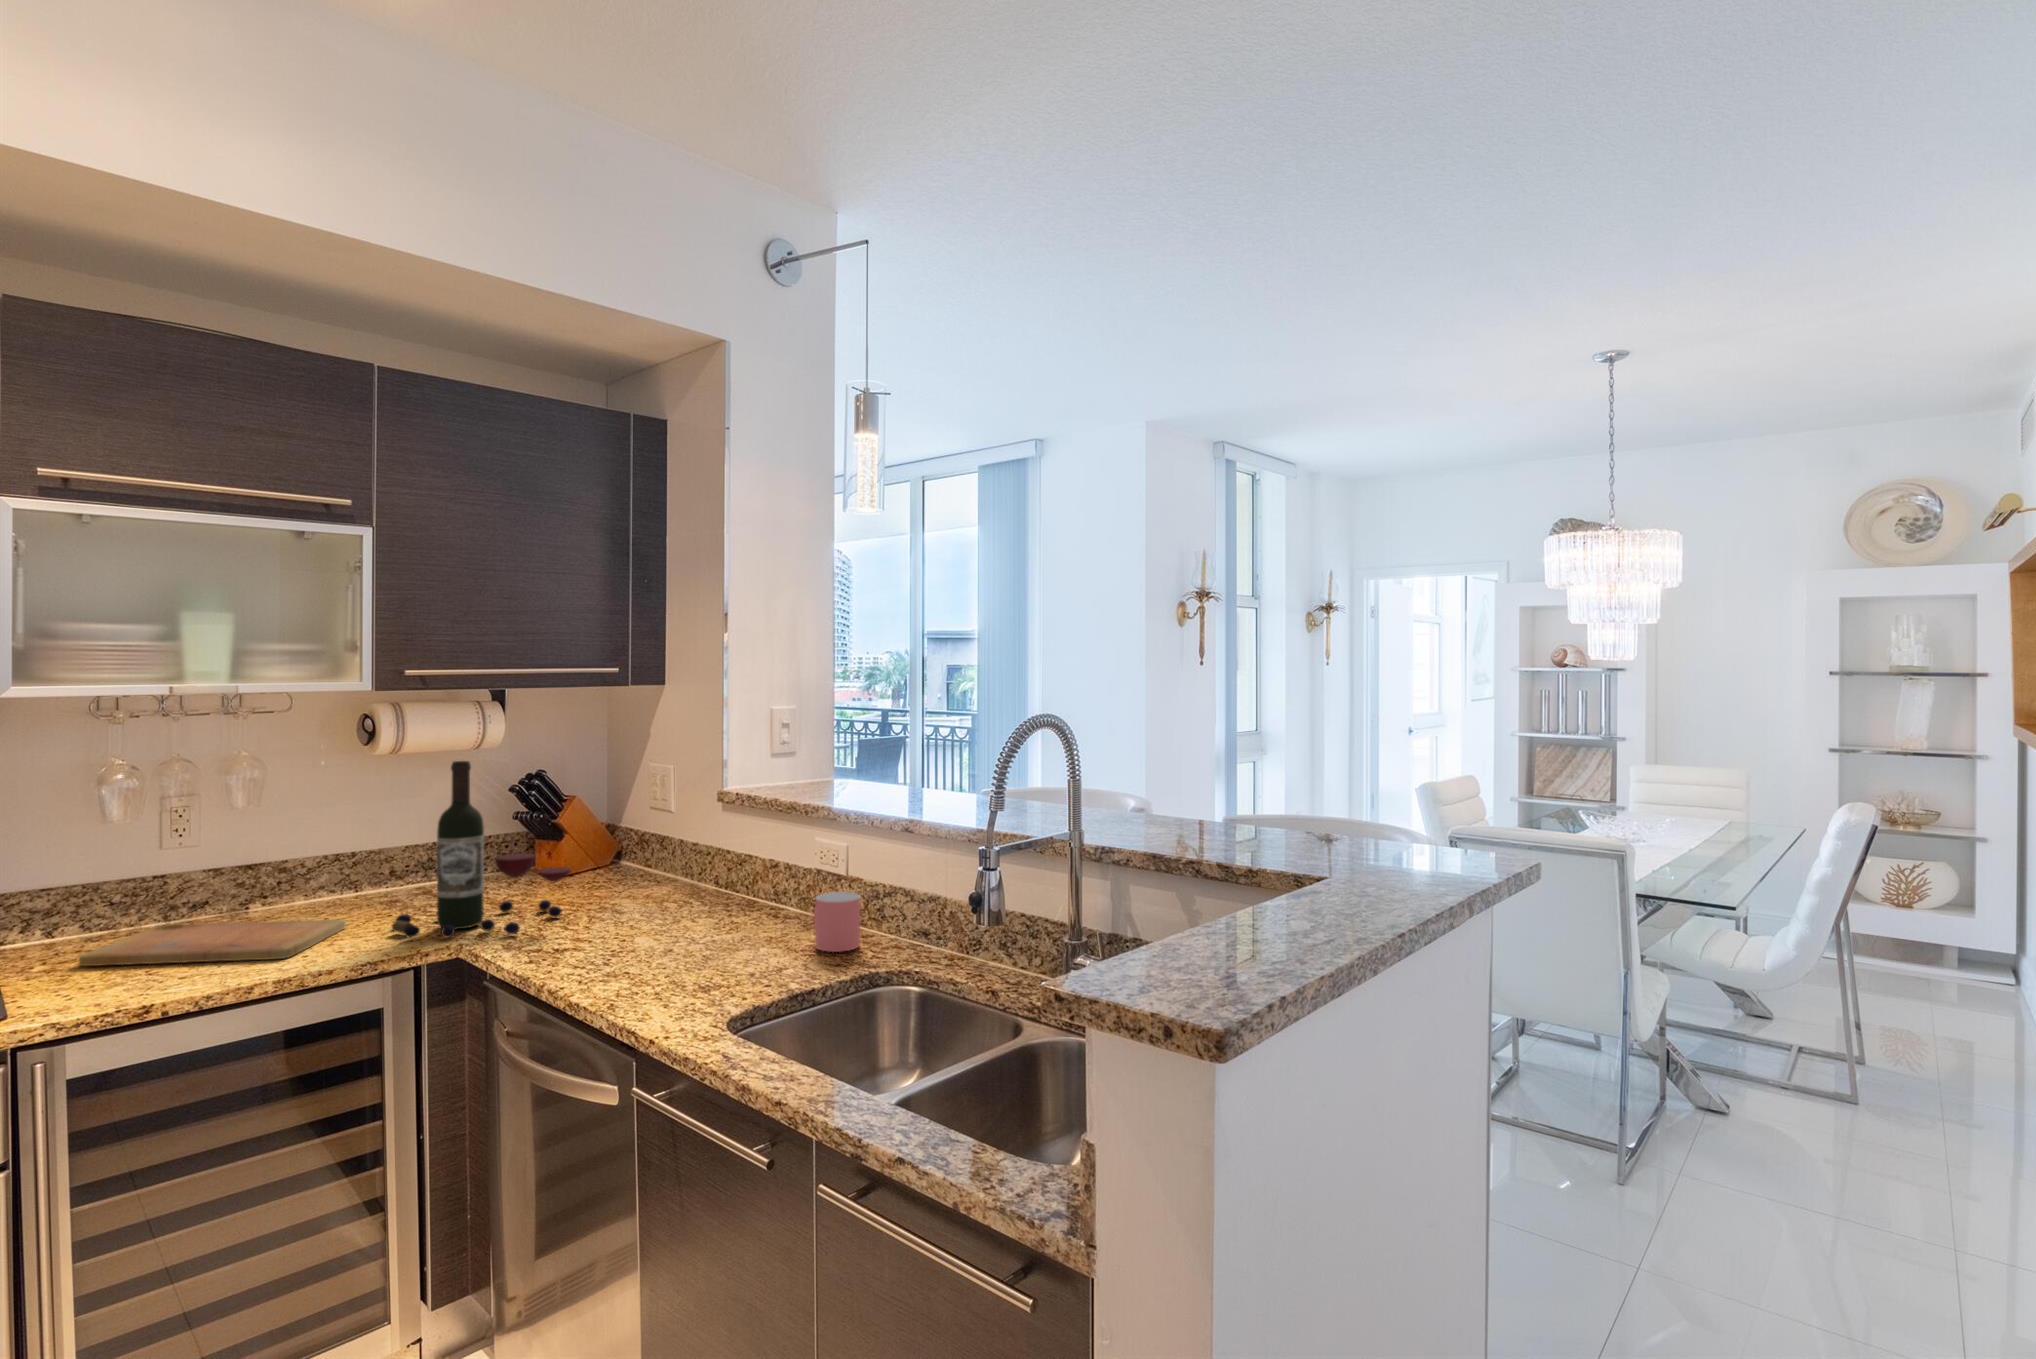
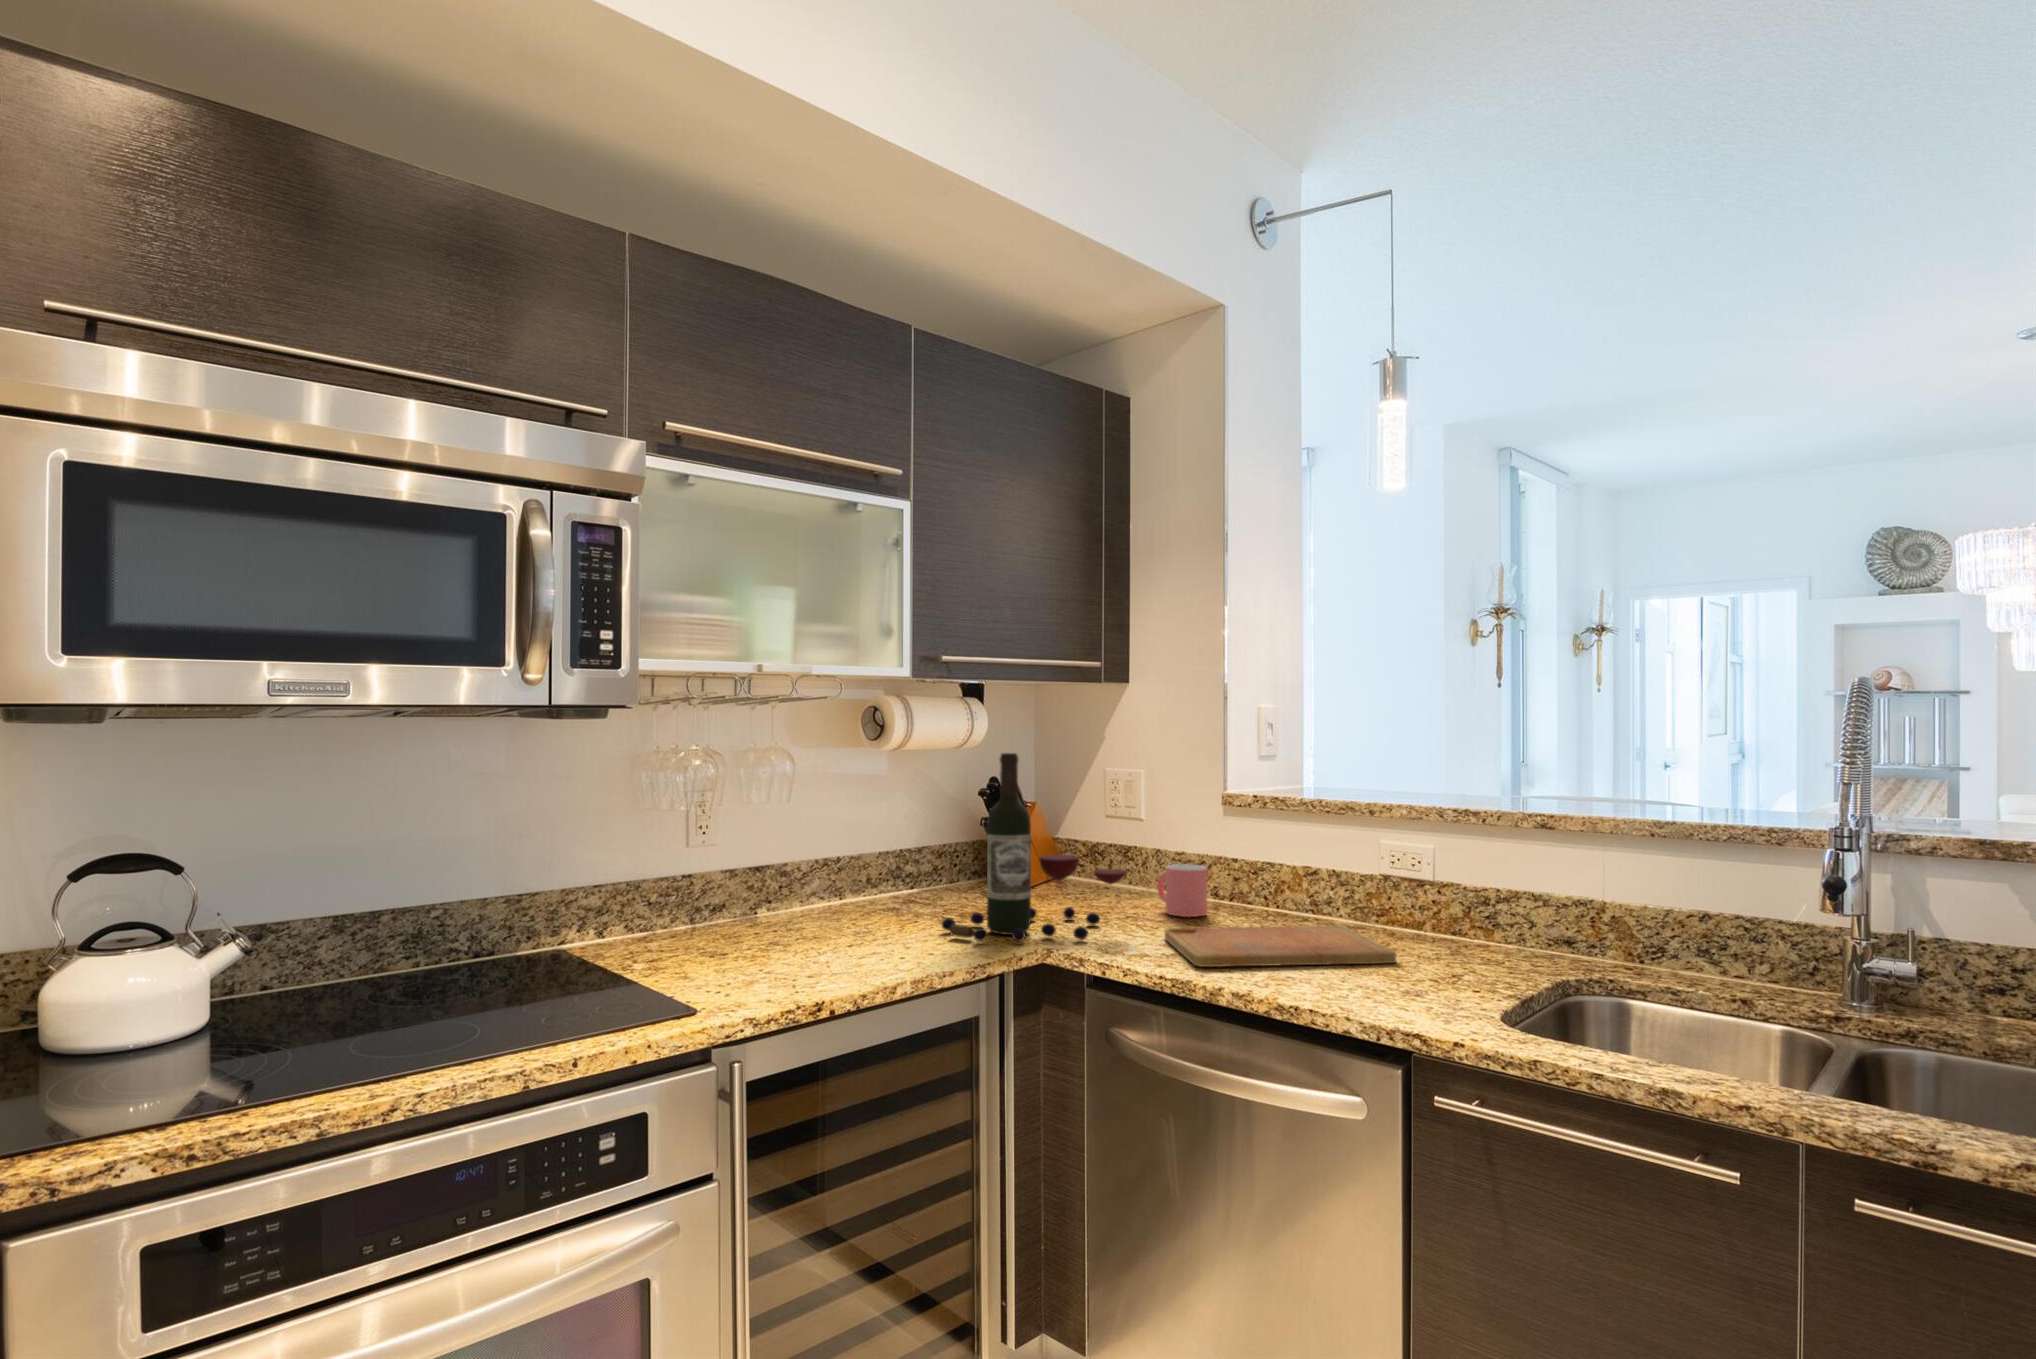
mug: present [813,892,861,952] -> present [1157,864,1207,917]
cutting board: present [79,919,346,966] -> present [1165,926,1396,967]

